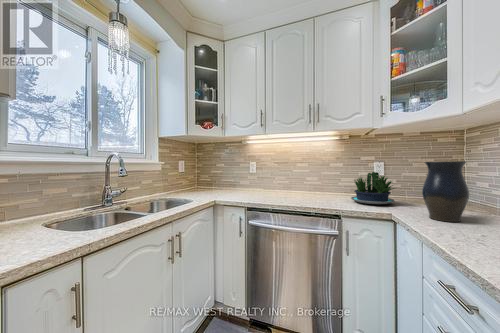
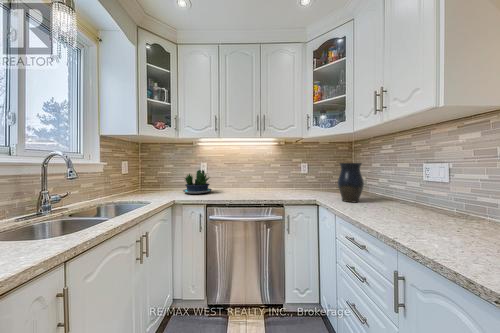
potted plant: present [351,172,395,204] -> present [183,170,212,194]

